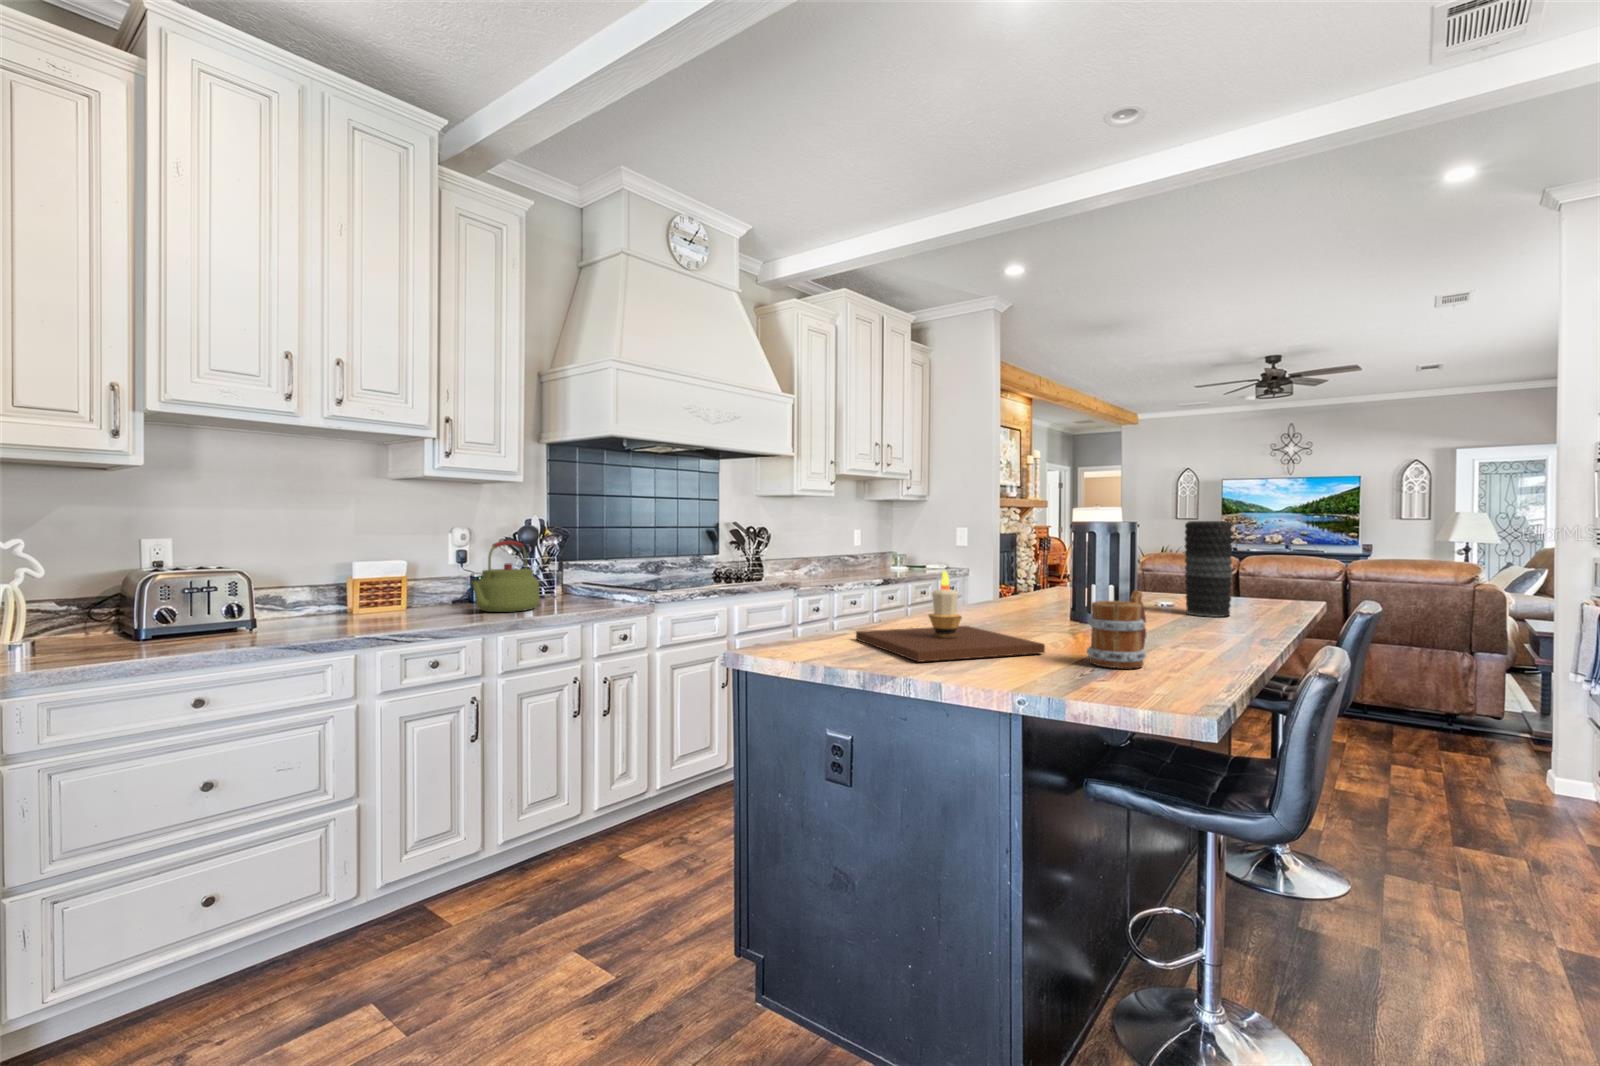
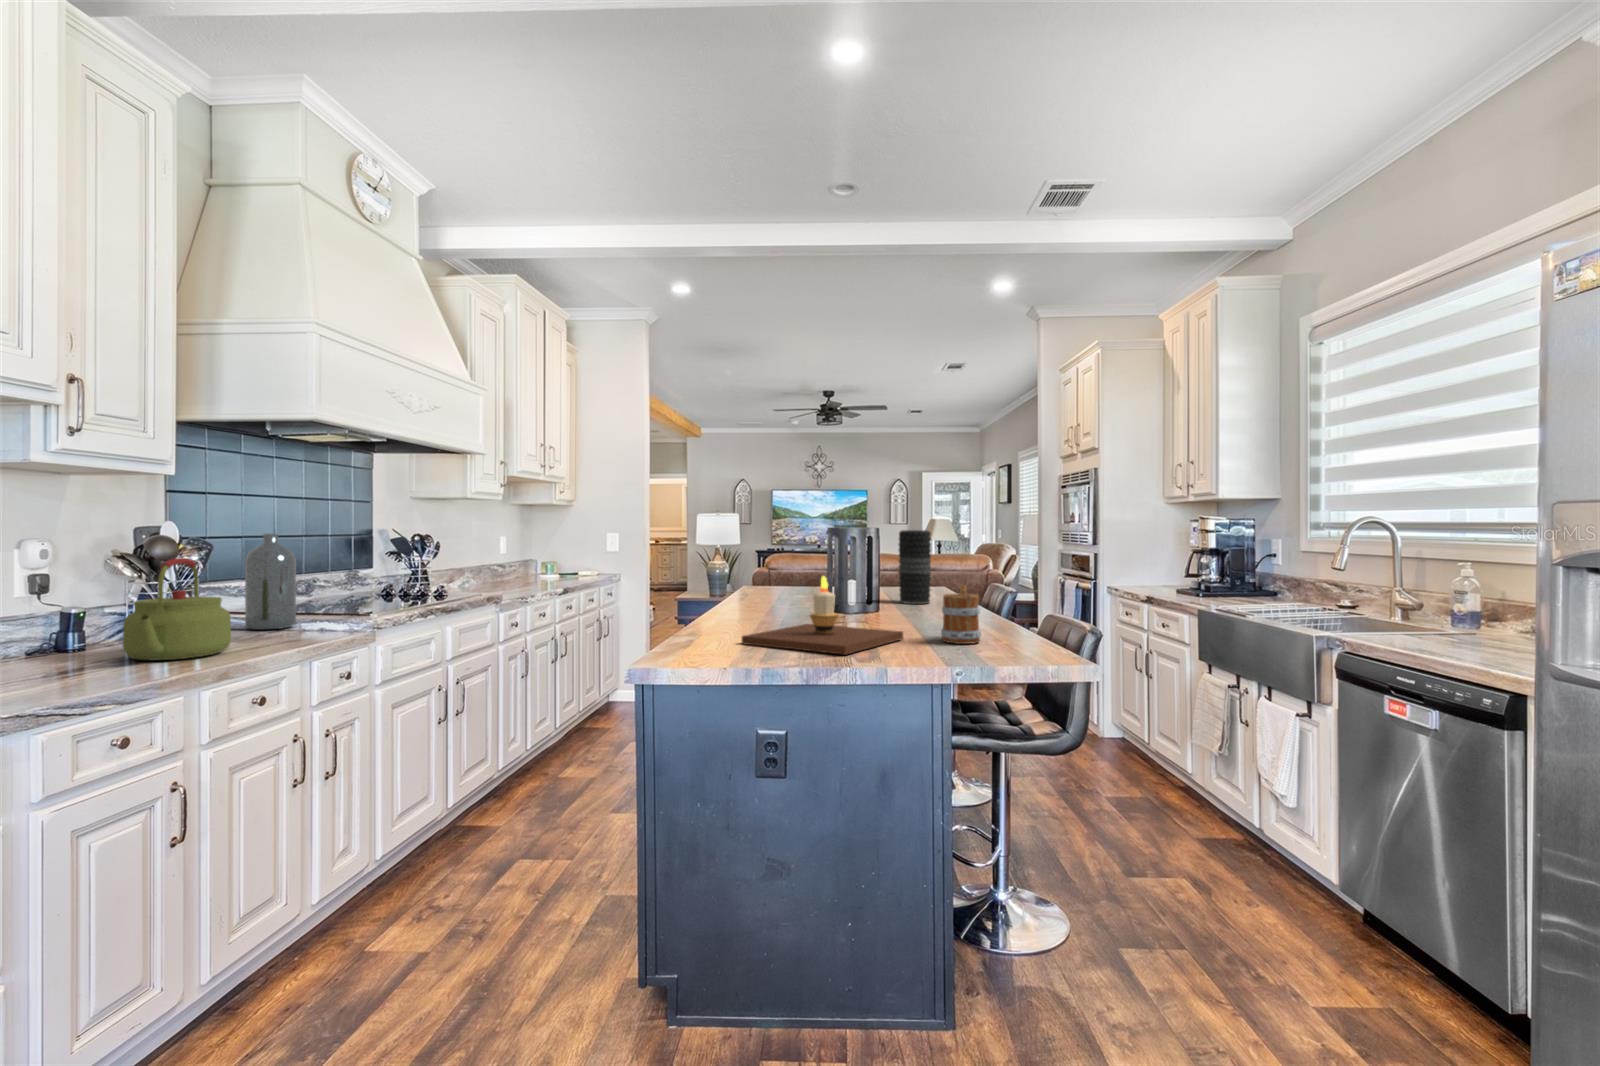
bottle: none [582,524,615,597] -> present [245,534,296,630]

